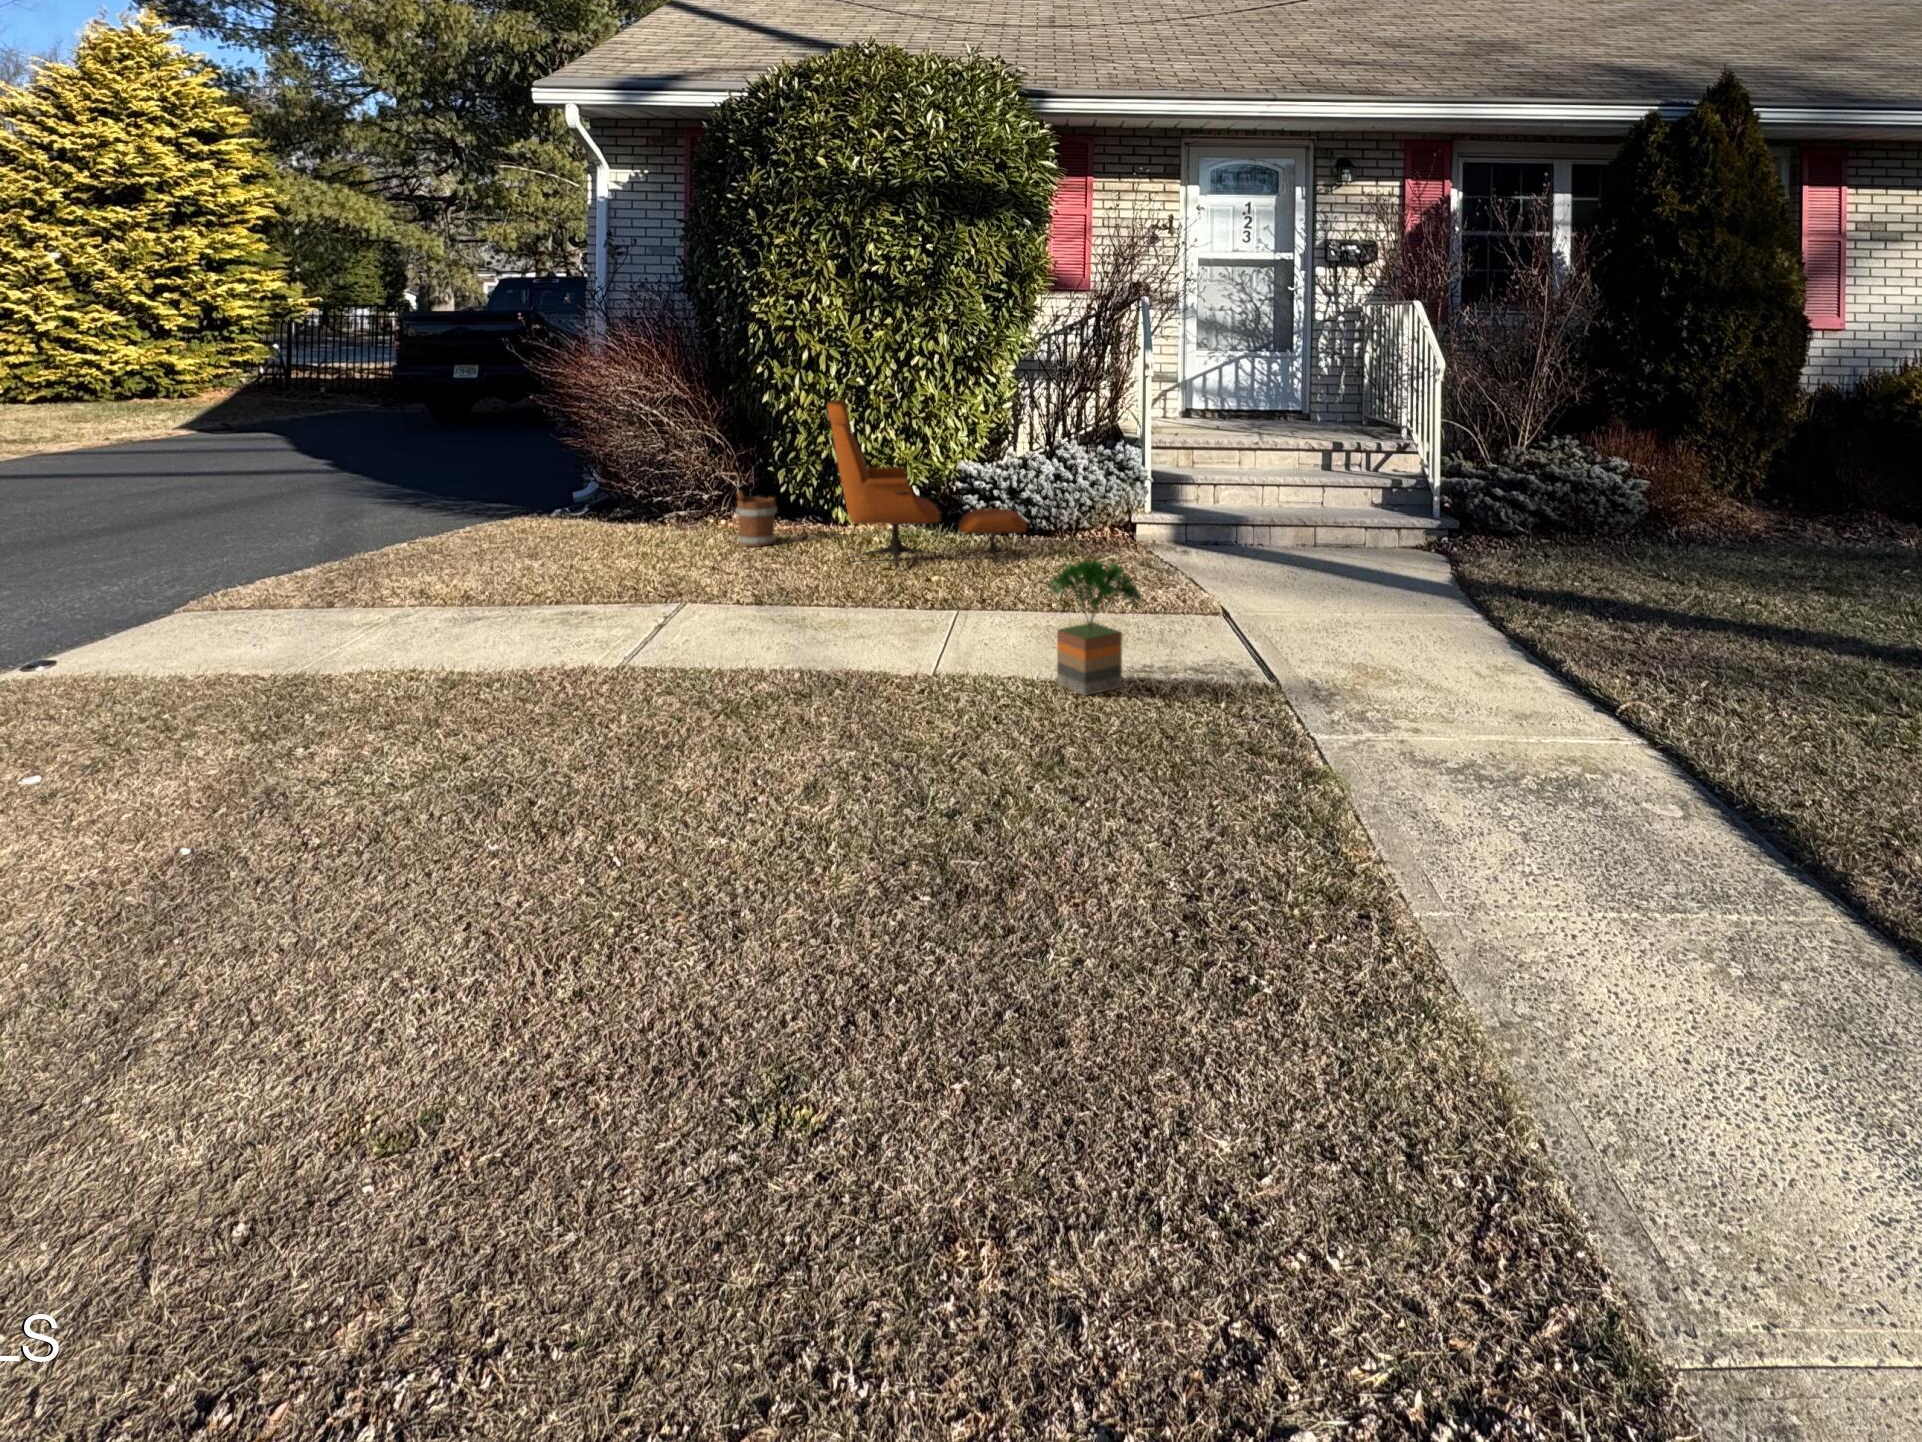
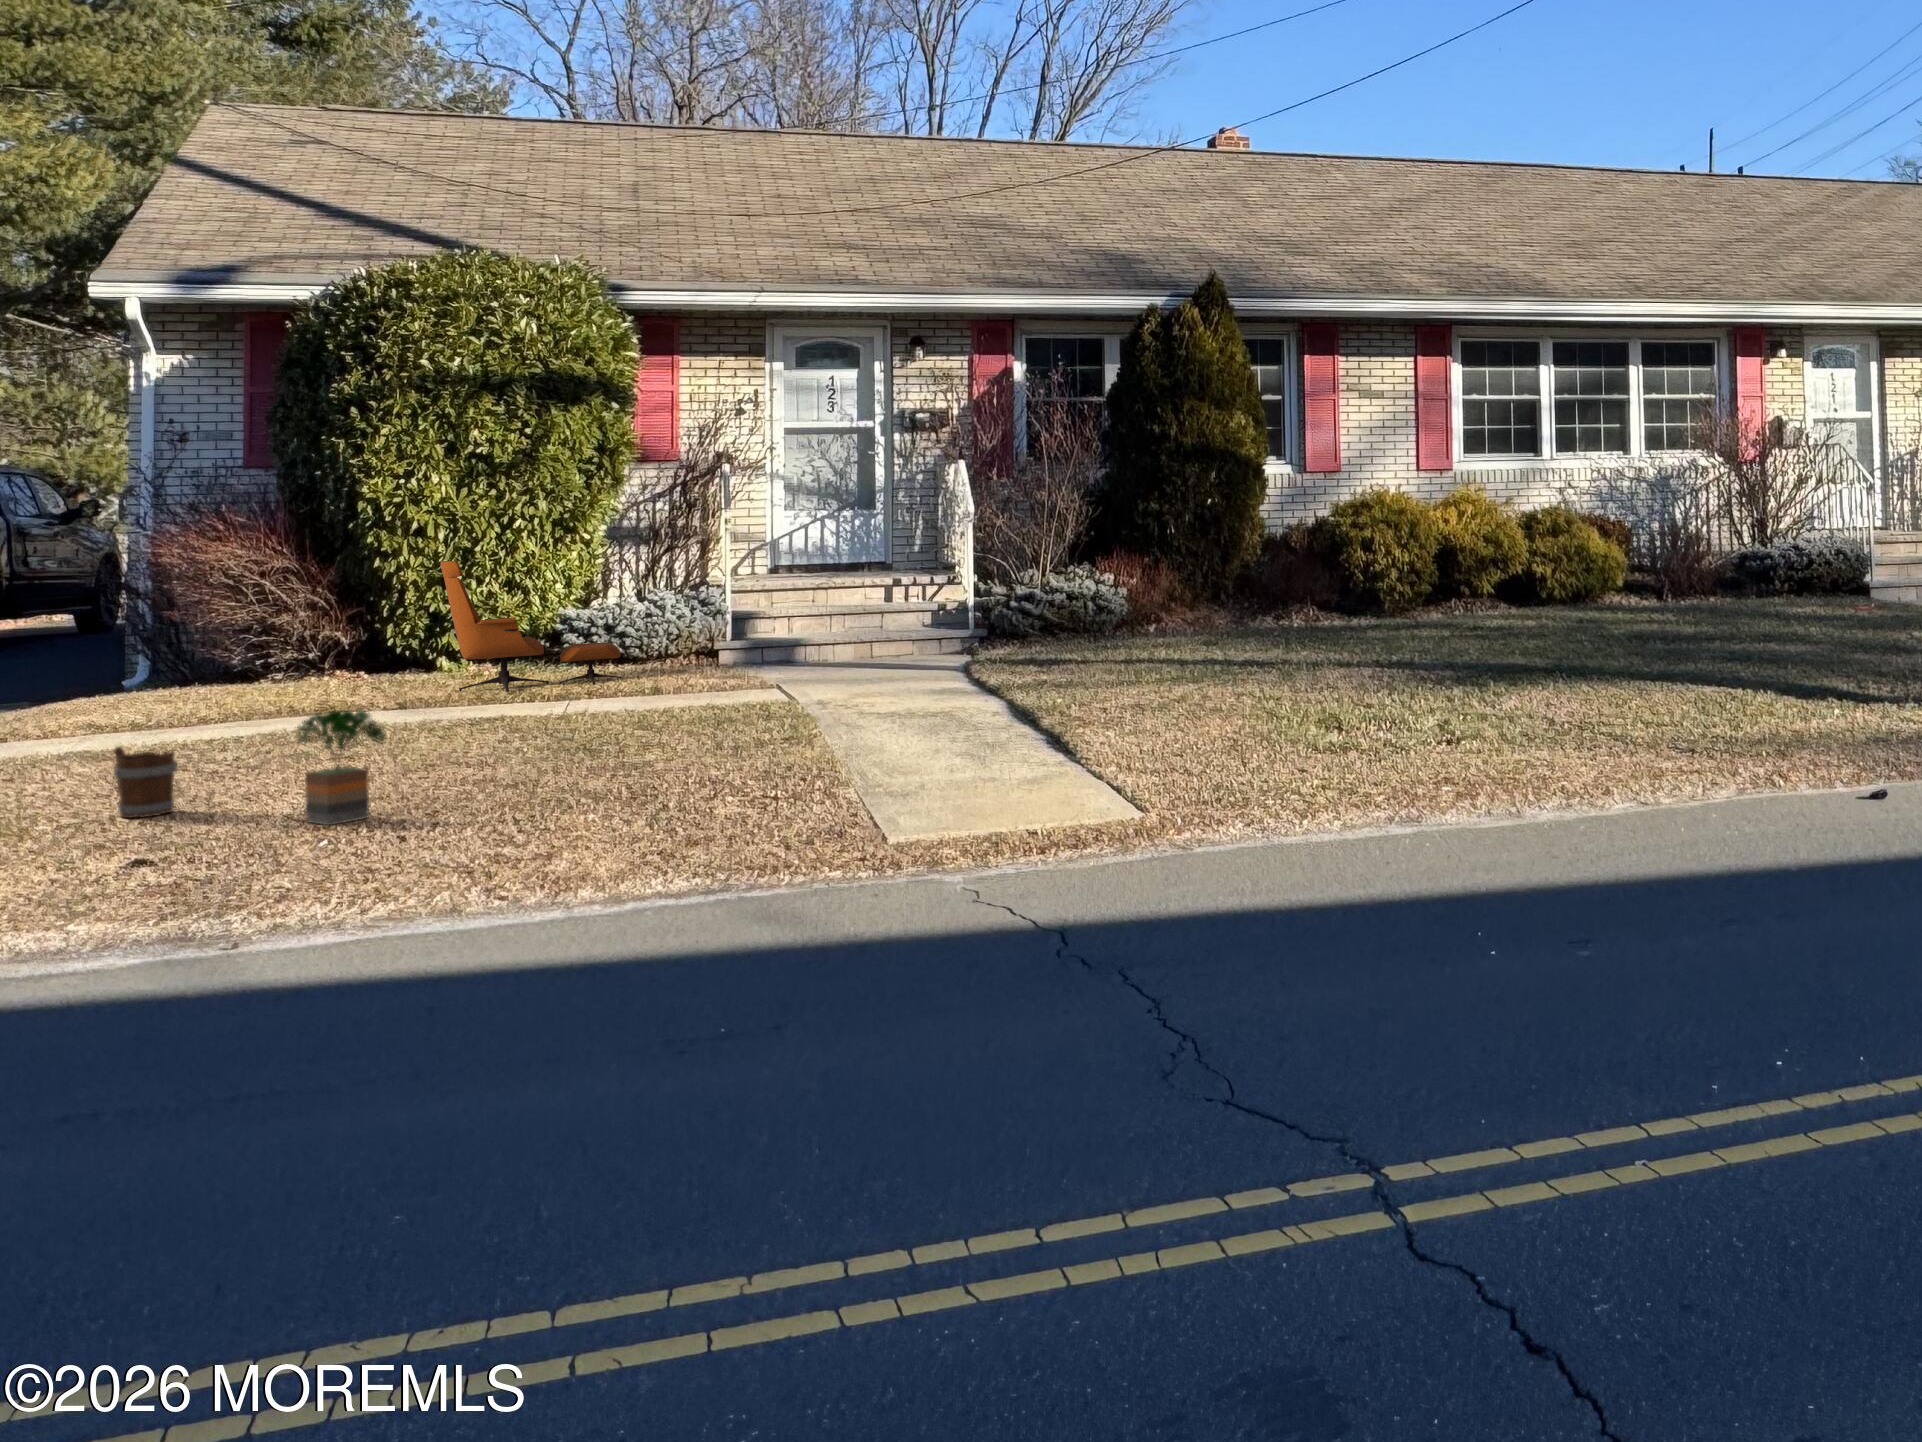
bucket: present [736,491,777,547] -> present [114,746,177,818]
potted tree: present [1048,560,1141,696] -> present [297,710,387,825]

